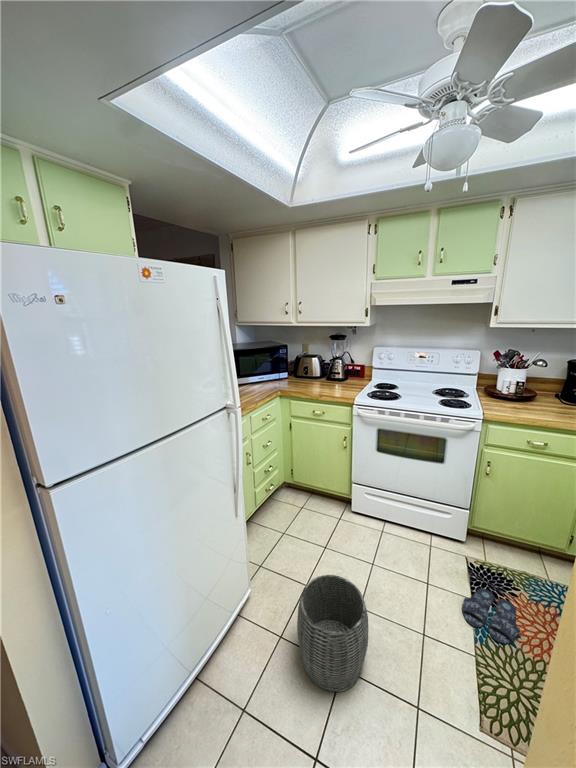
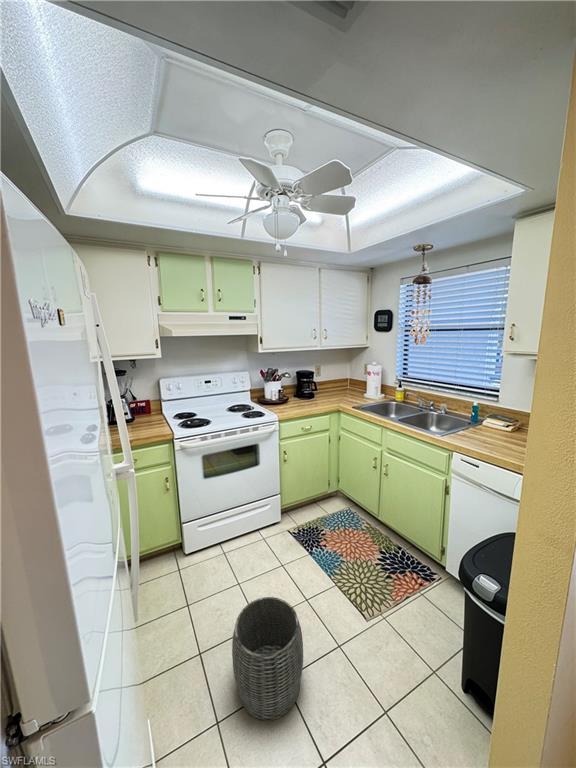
slippers: present [462,588,520,644] -> none [307,540,342,570]

